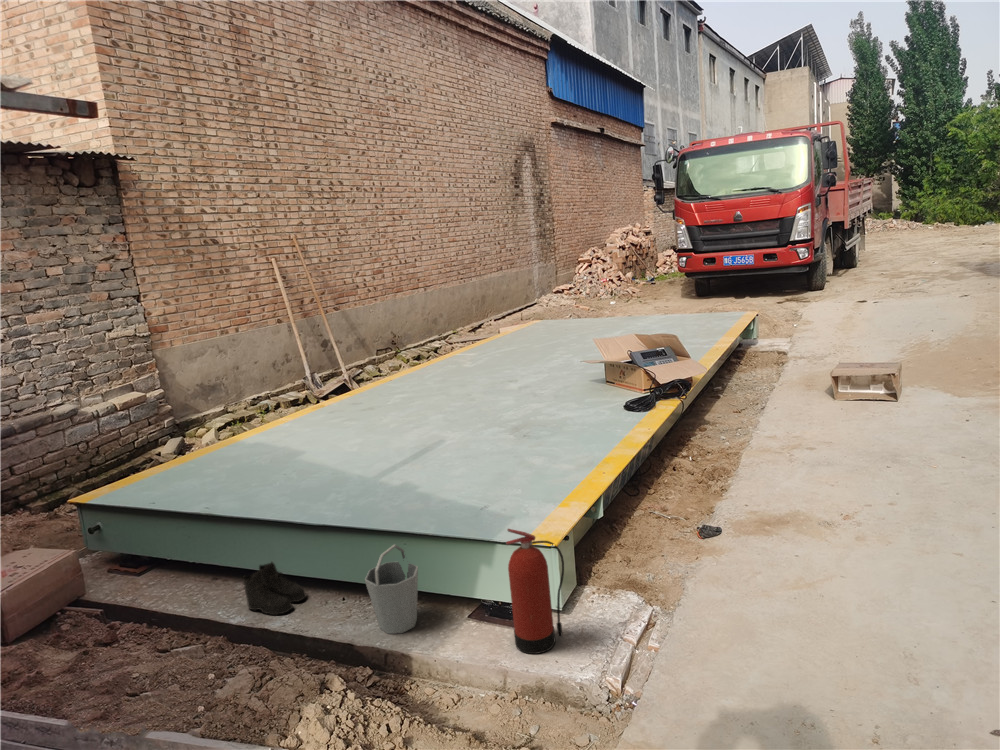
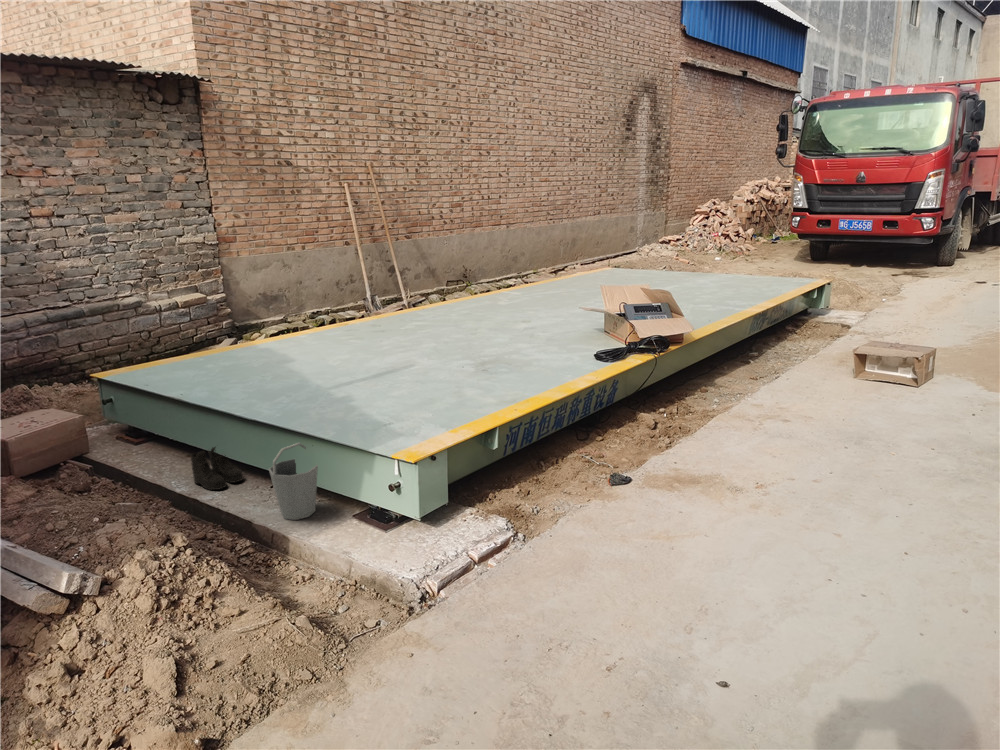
fire extinguisher: present [506,529,564,654] -> none [370,439,422,555]

